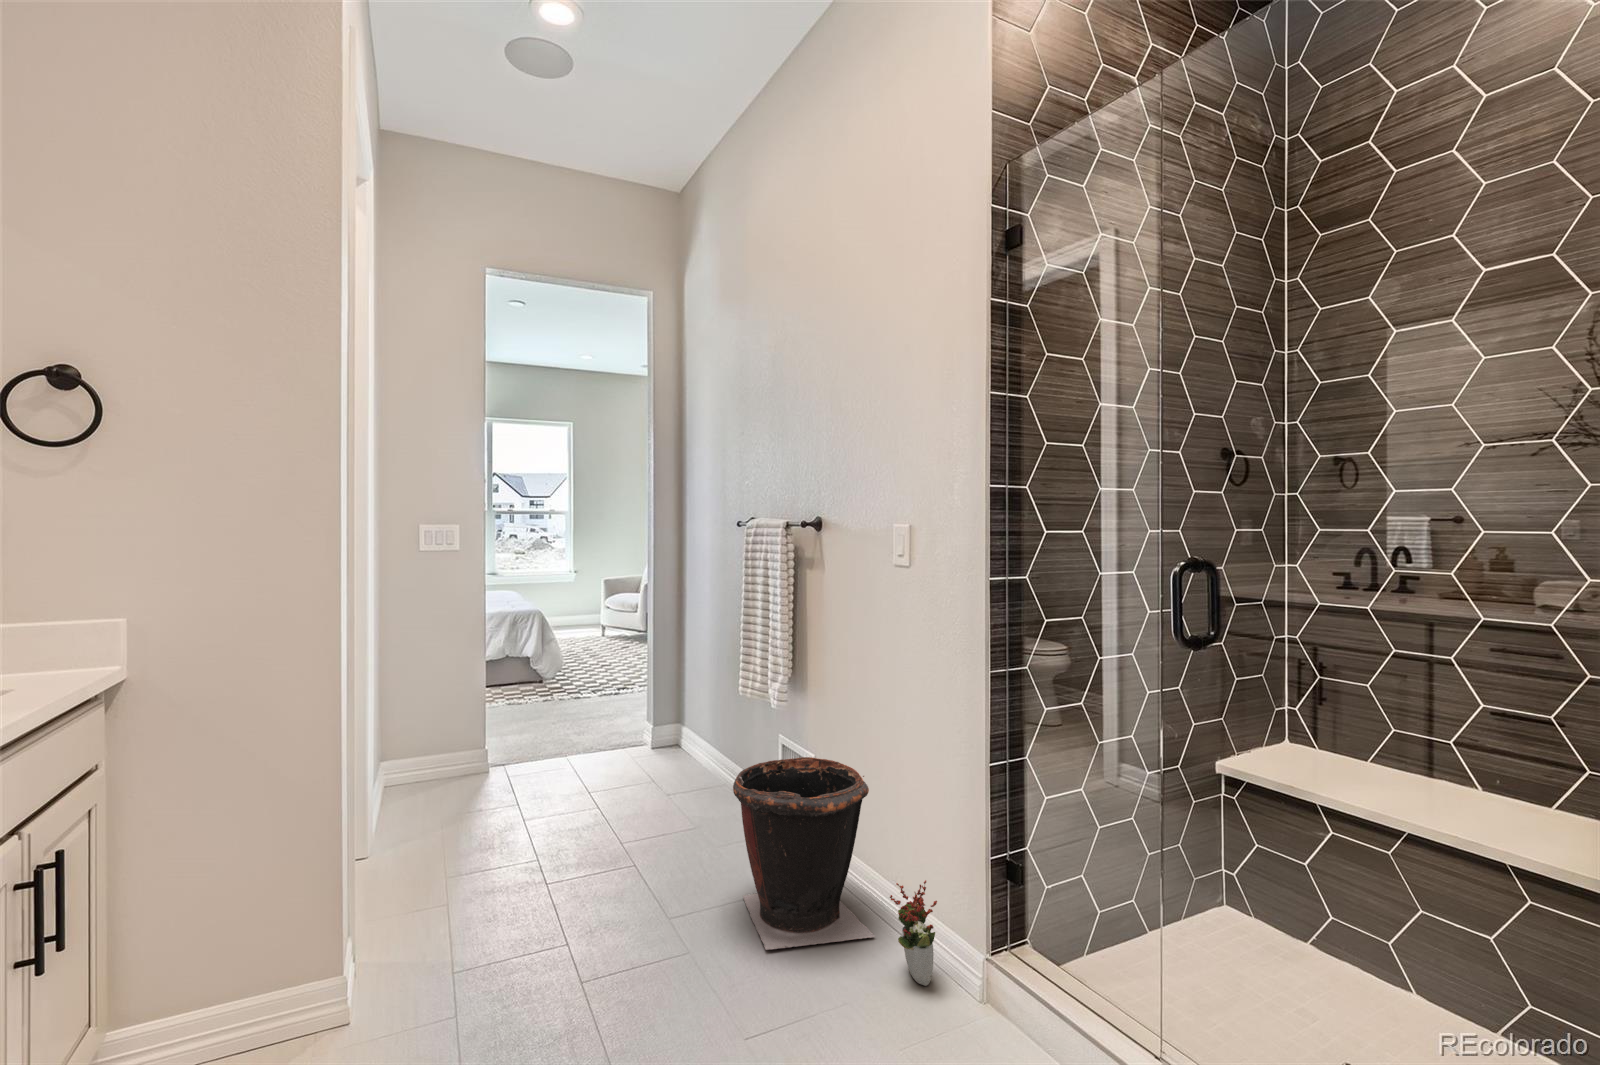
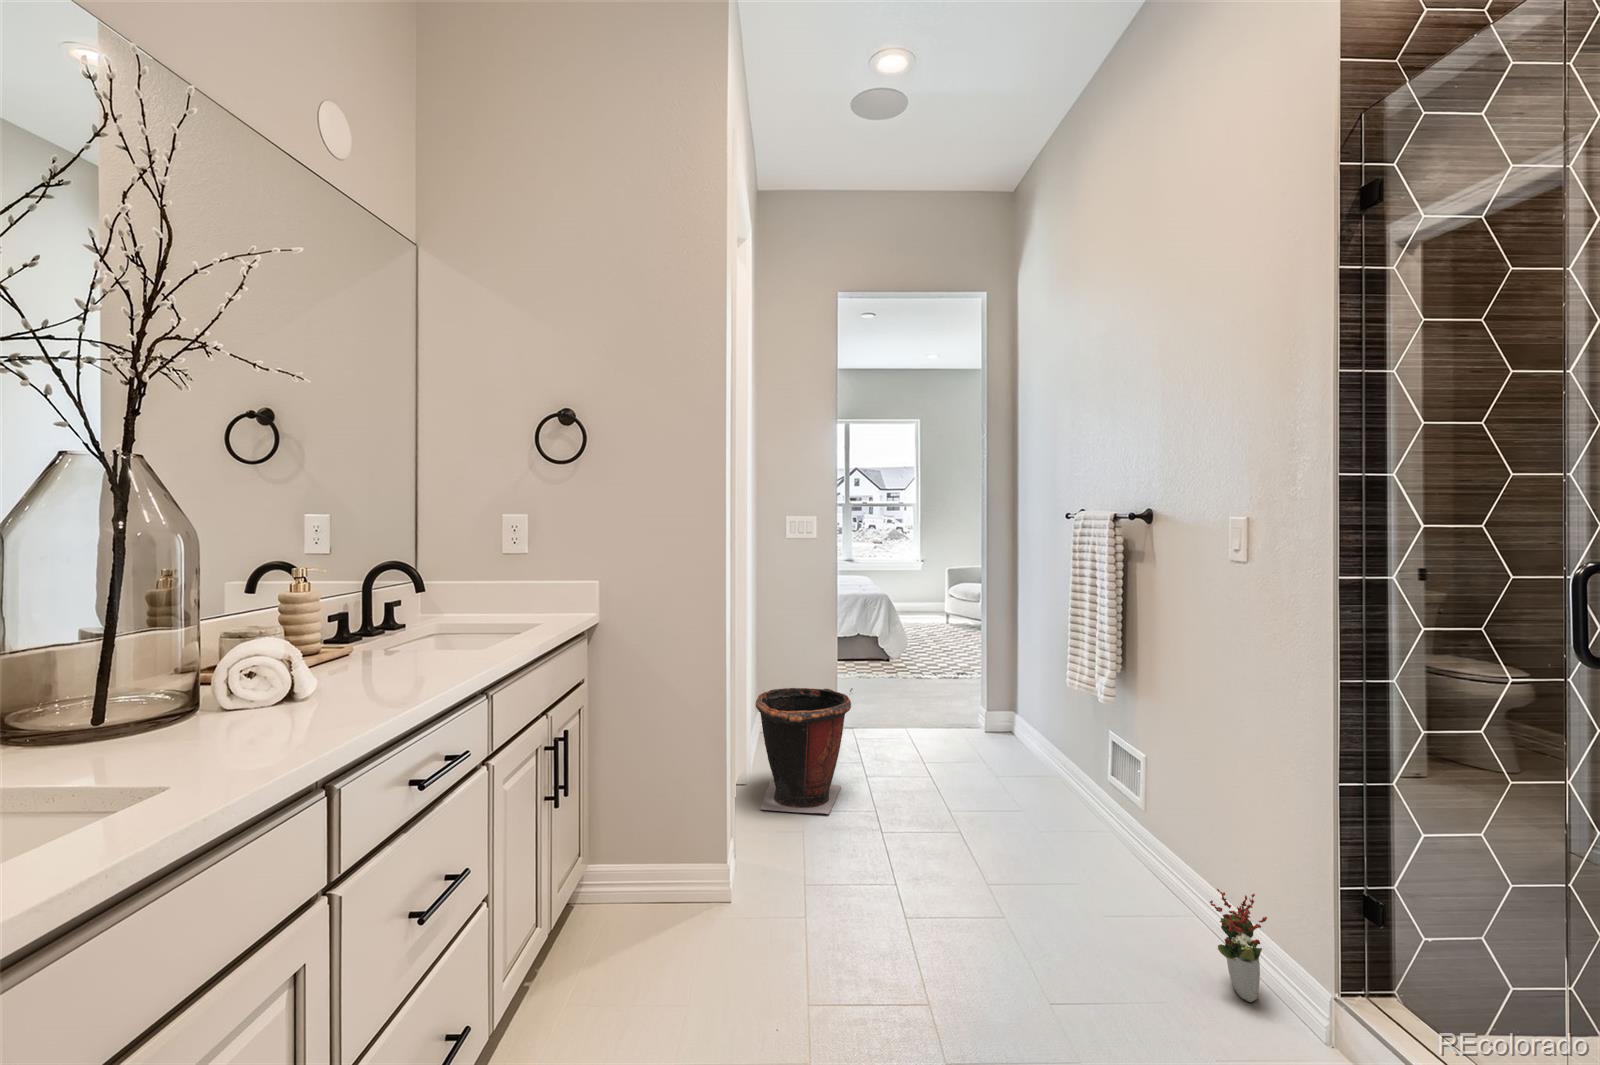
waste bin: present [733,757,875,950] -> present [755,688,853,814]

